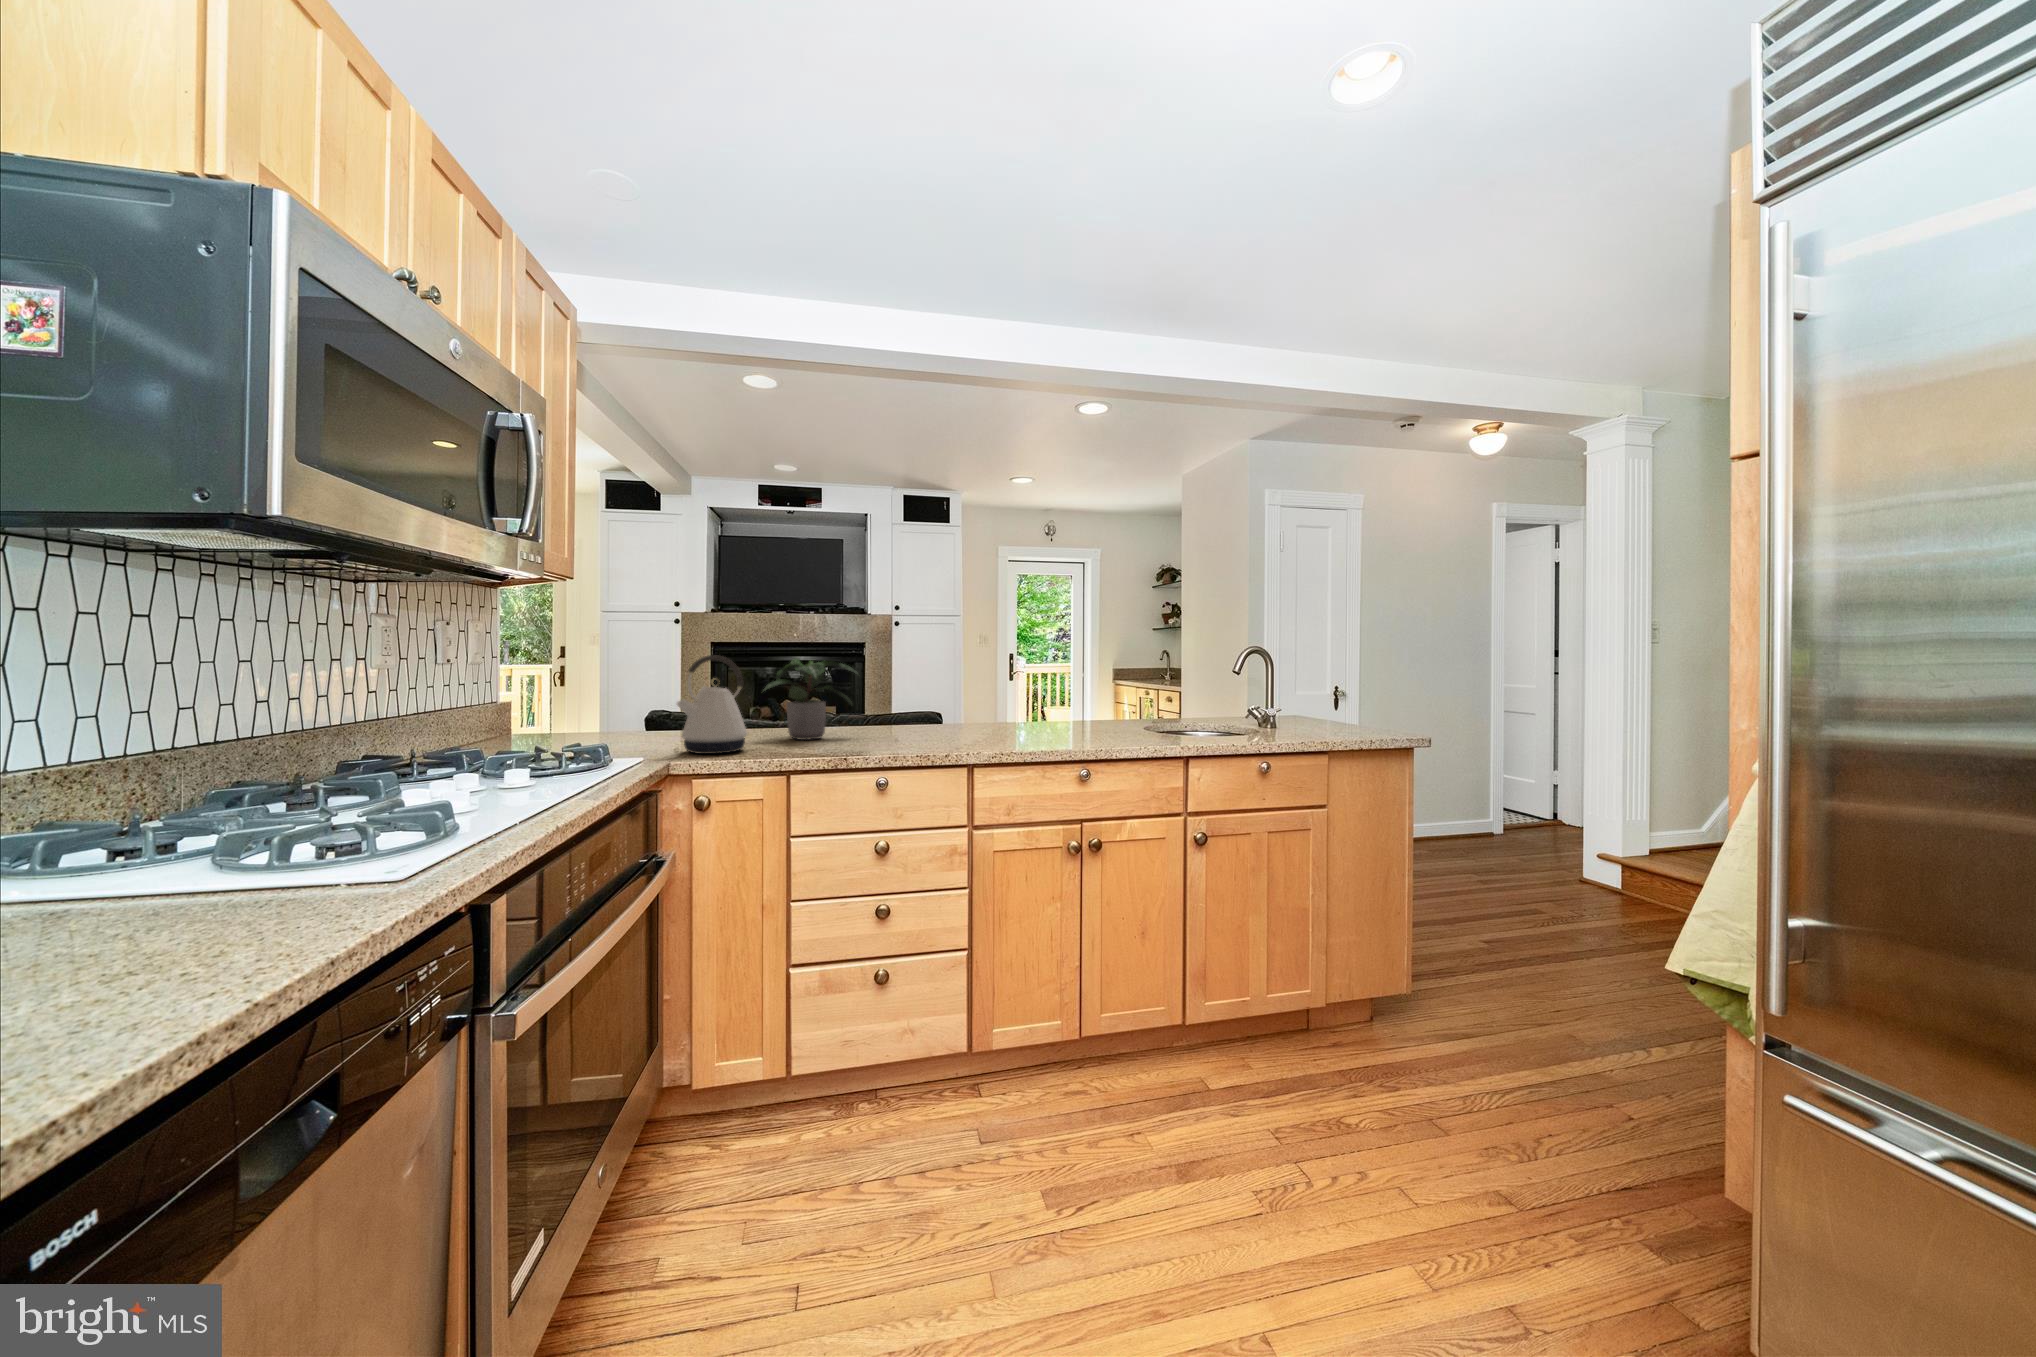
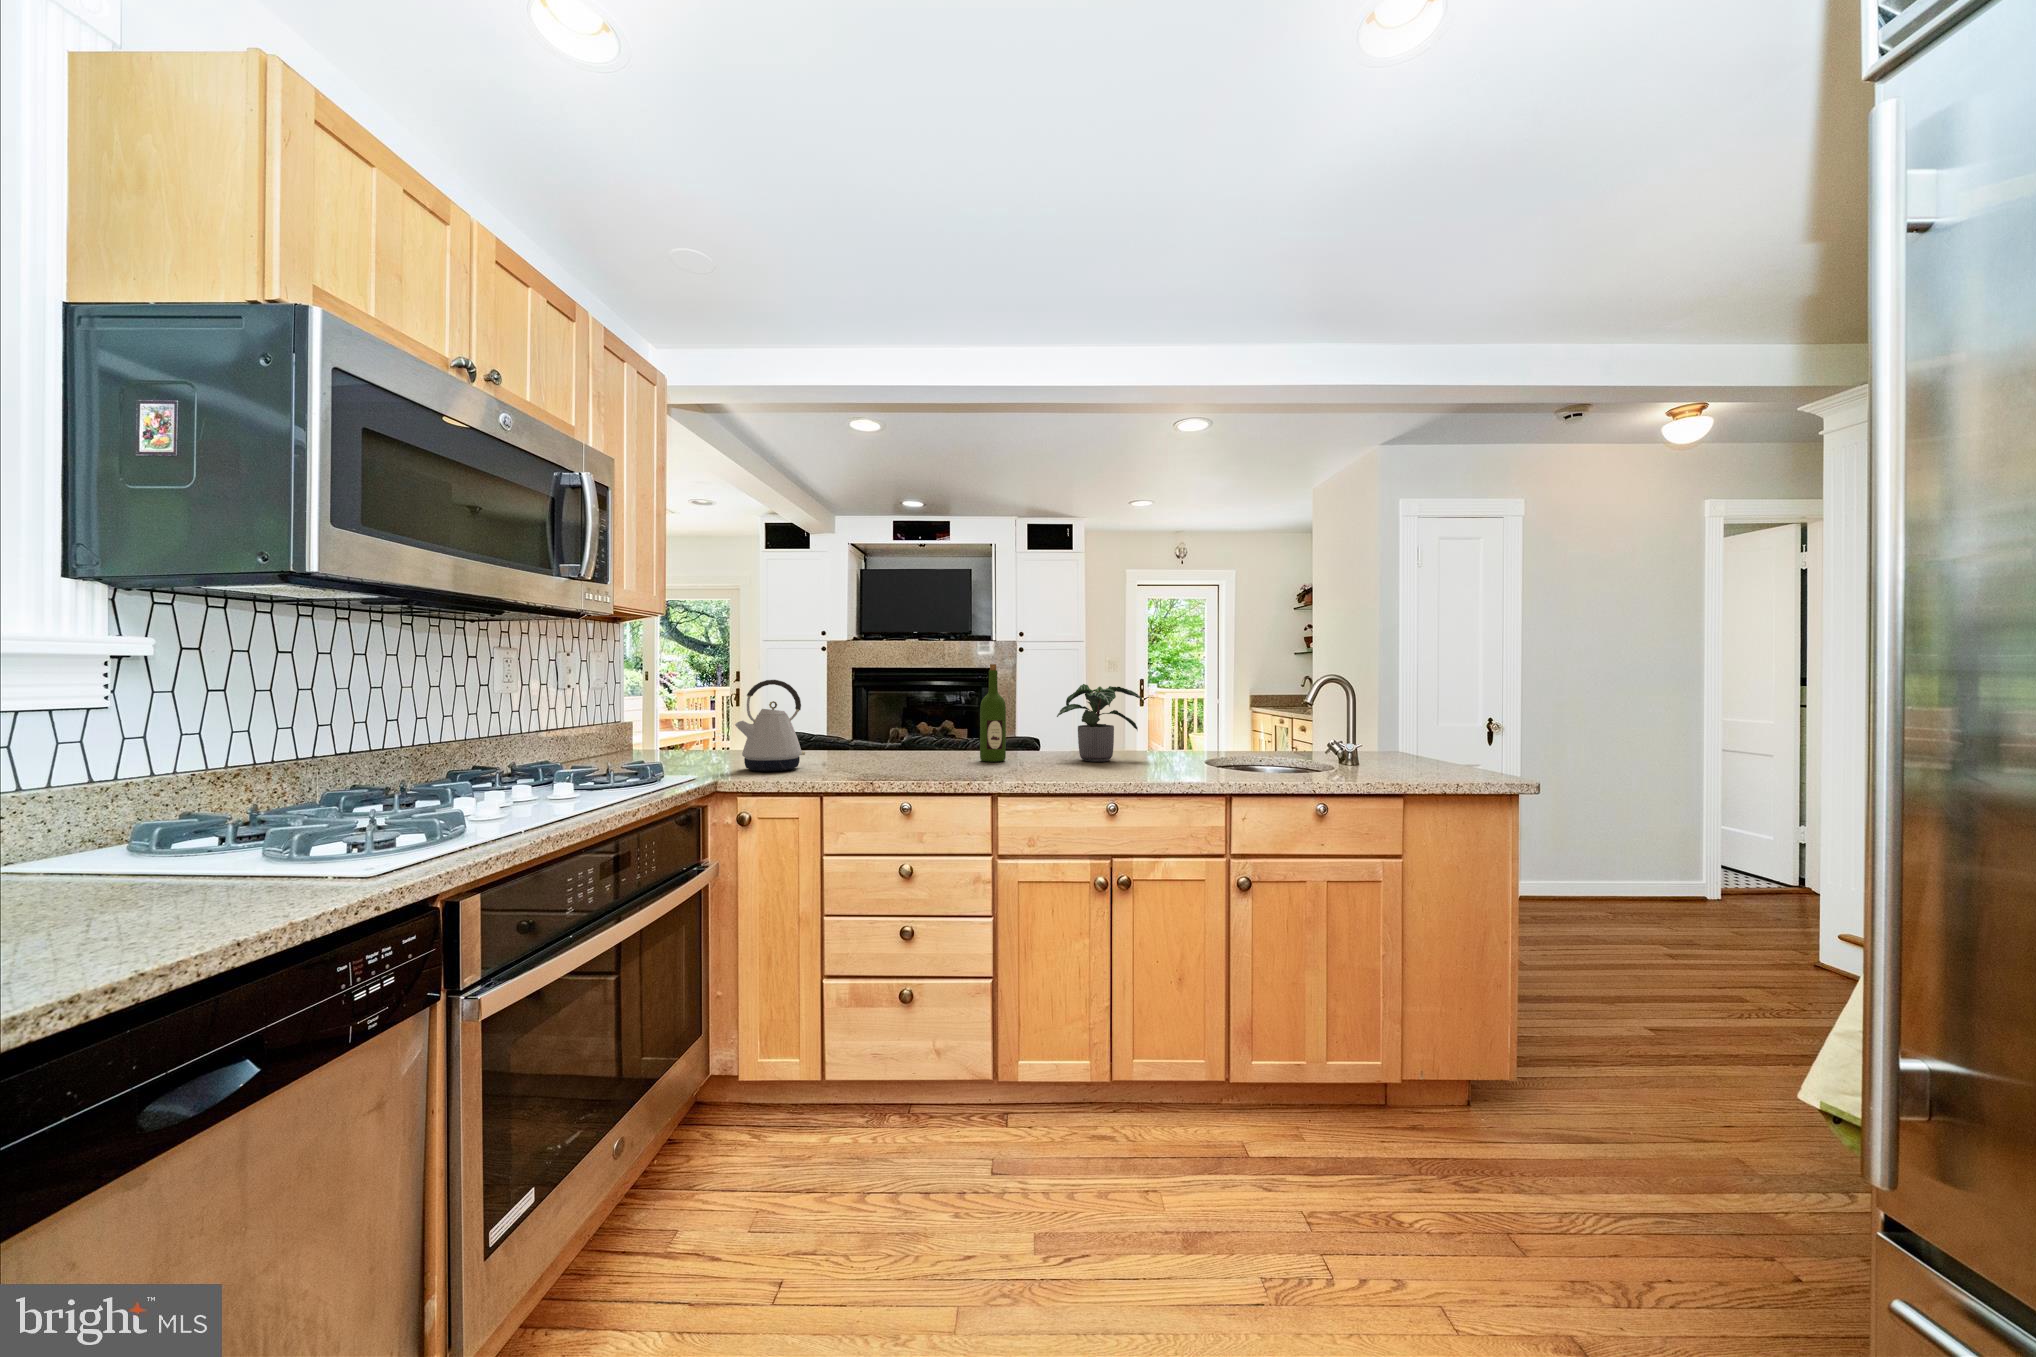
wine bottle: none [922,640,948,738] -> present [980,664,1006,762]
potted plant: present [764,659,858,740] -> present [1057,684,1144,762]

